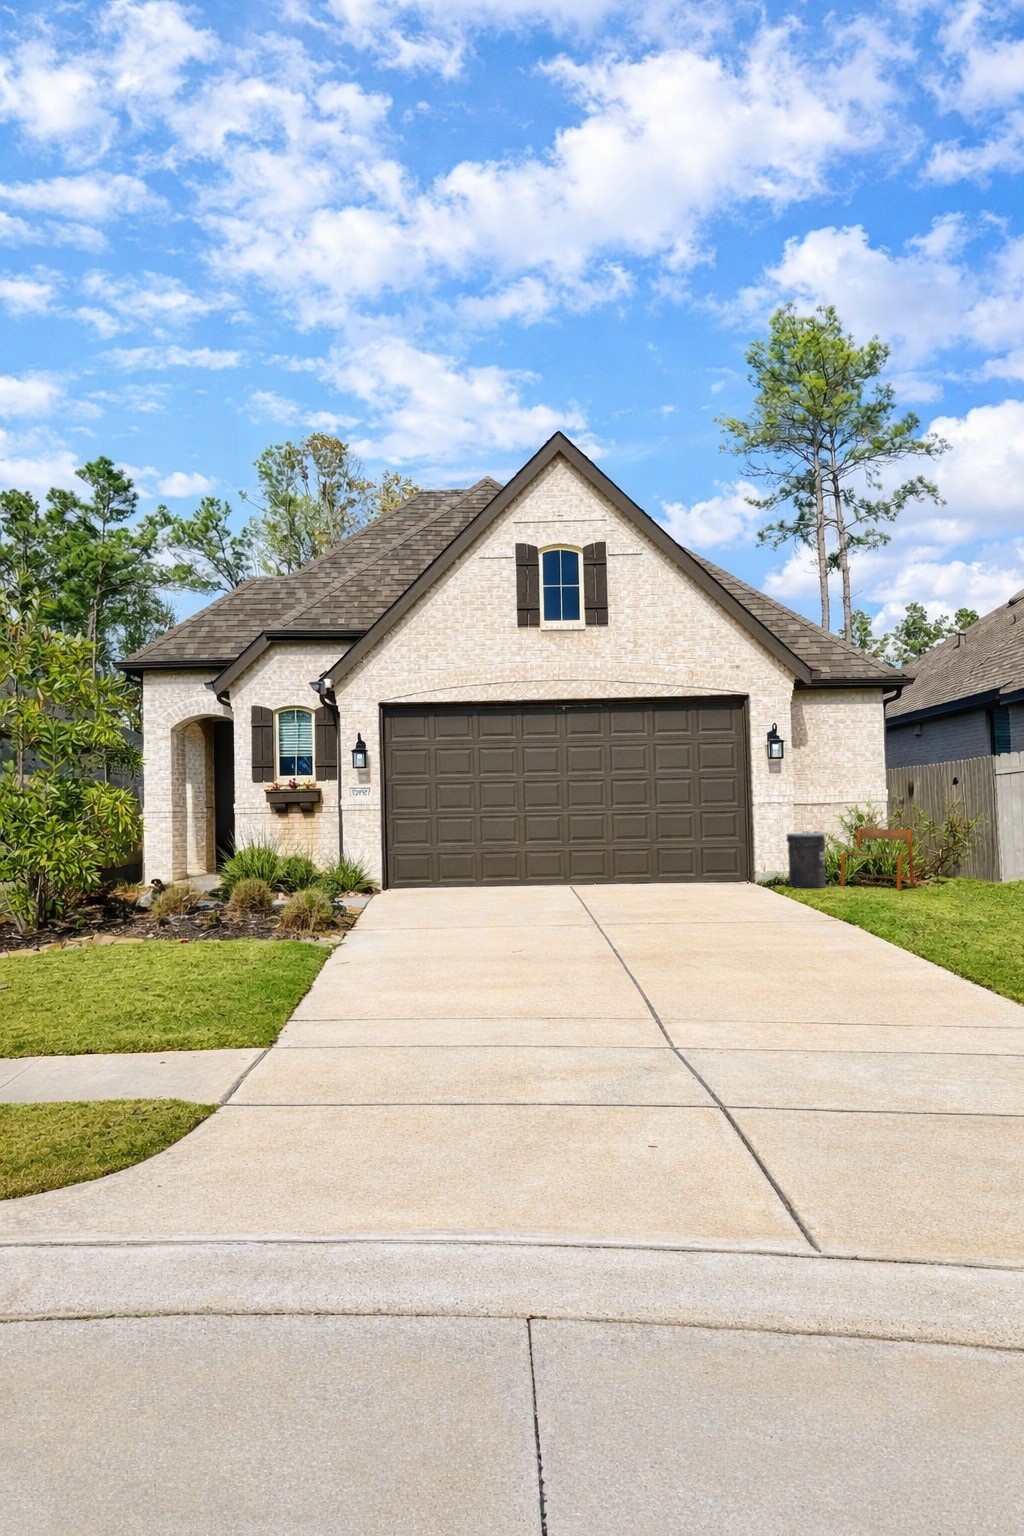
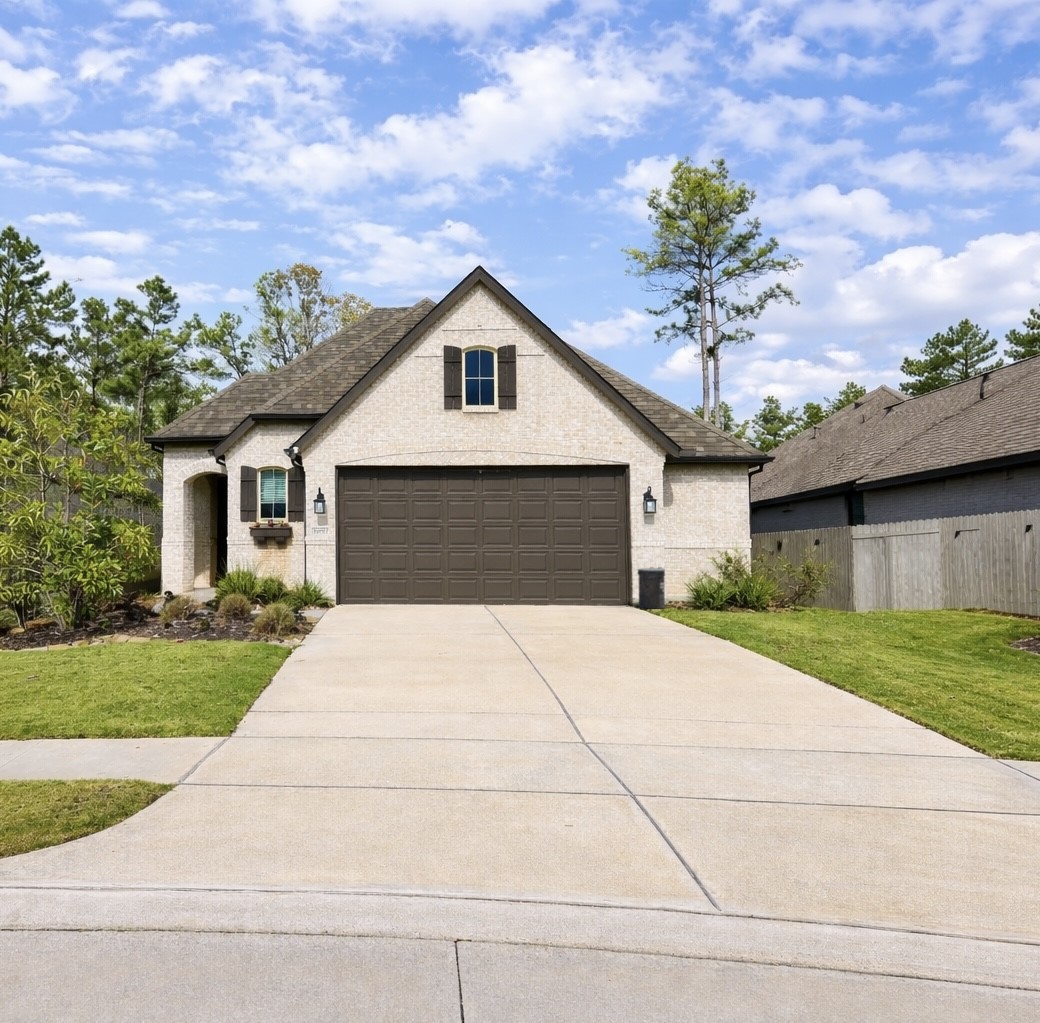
bench: present [841,828,916,890] -> none [675,565,728,612]

